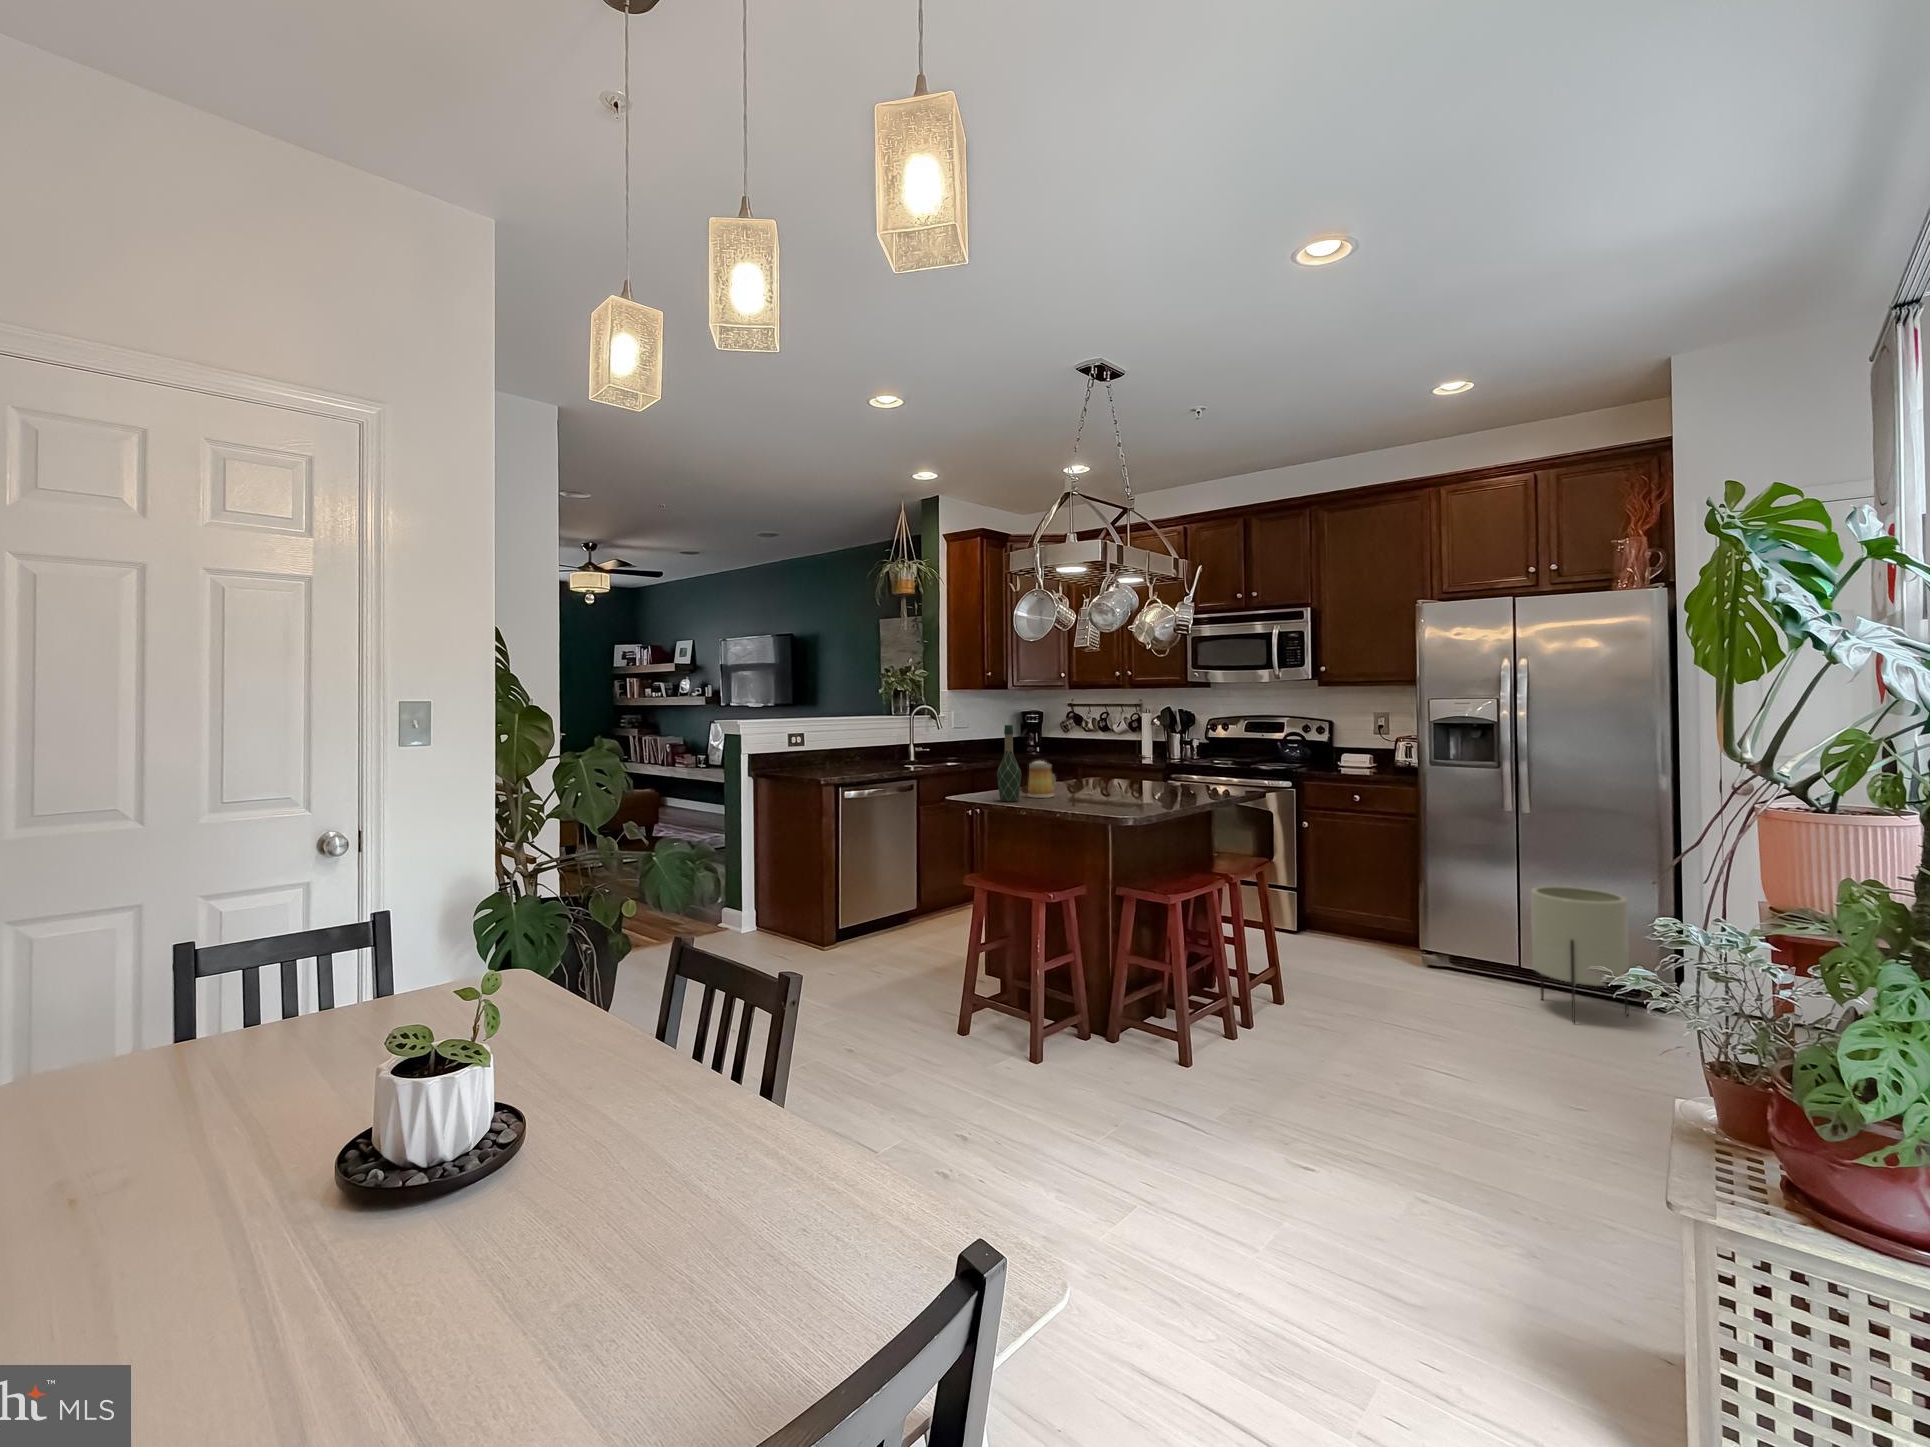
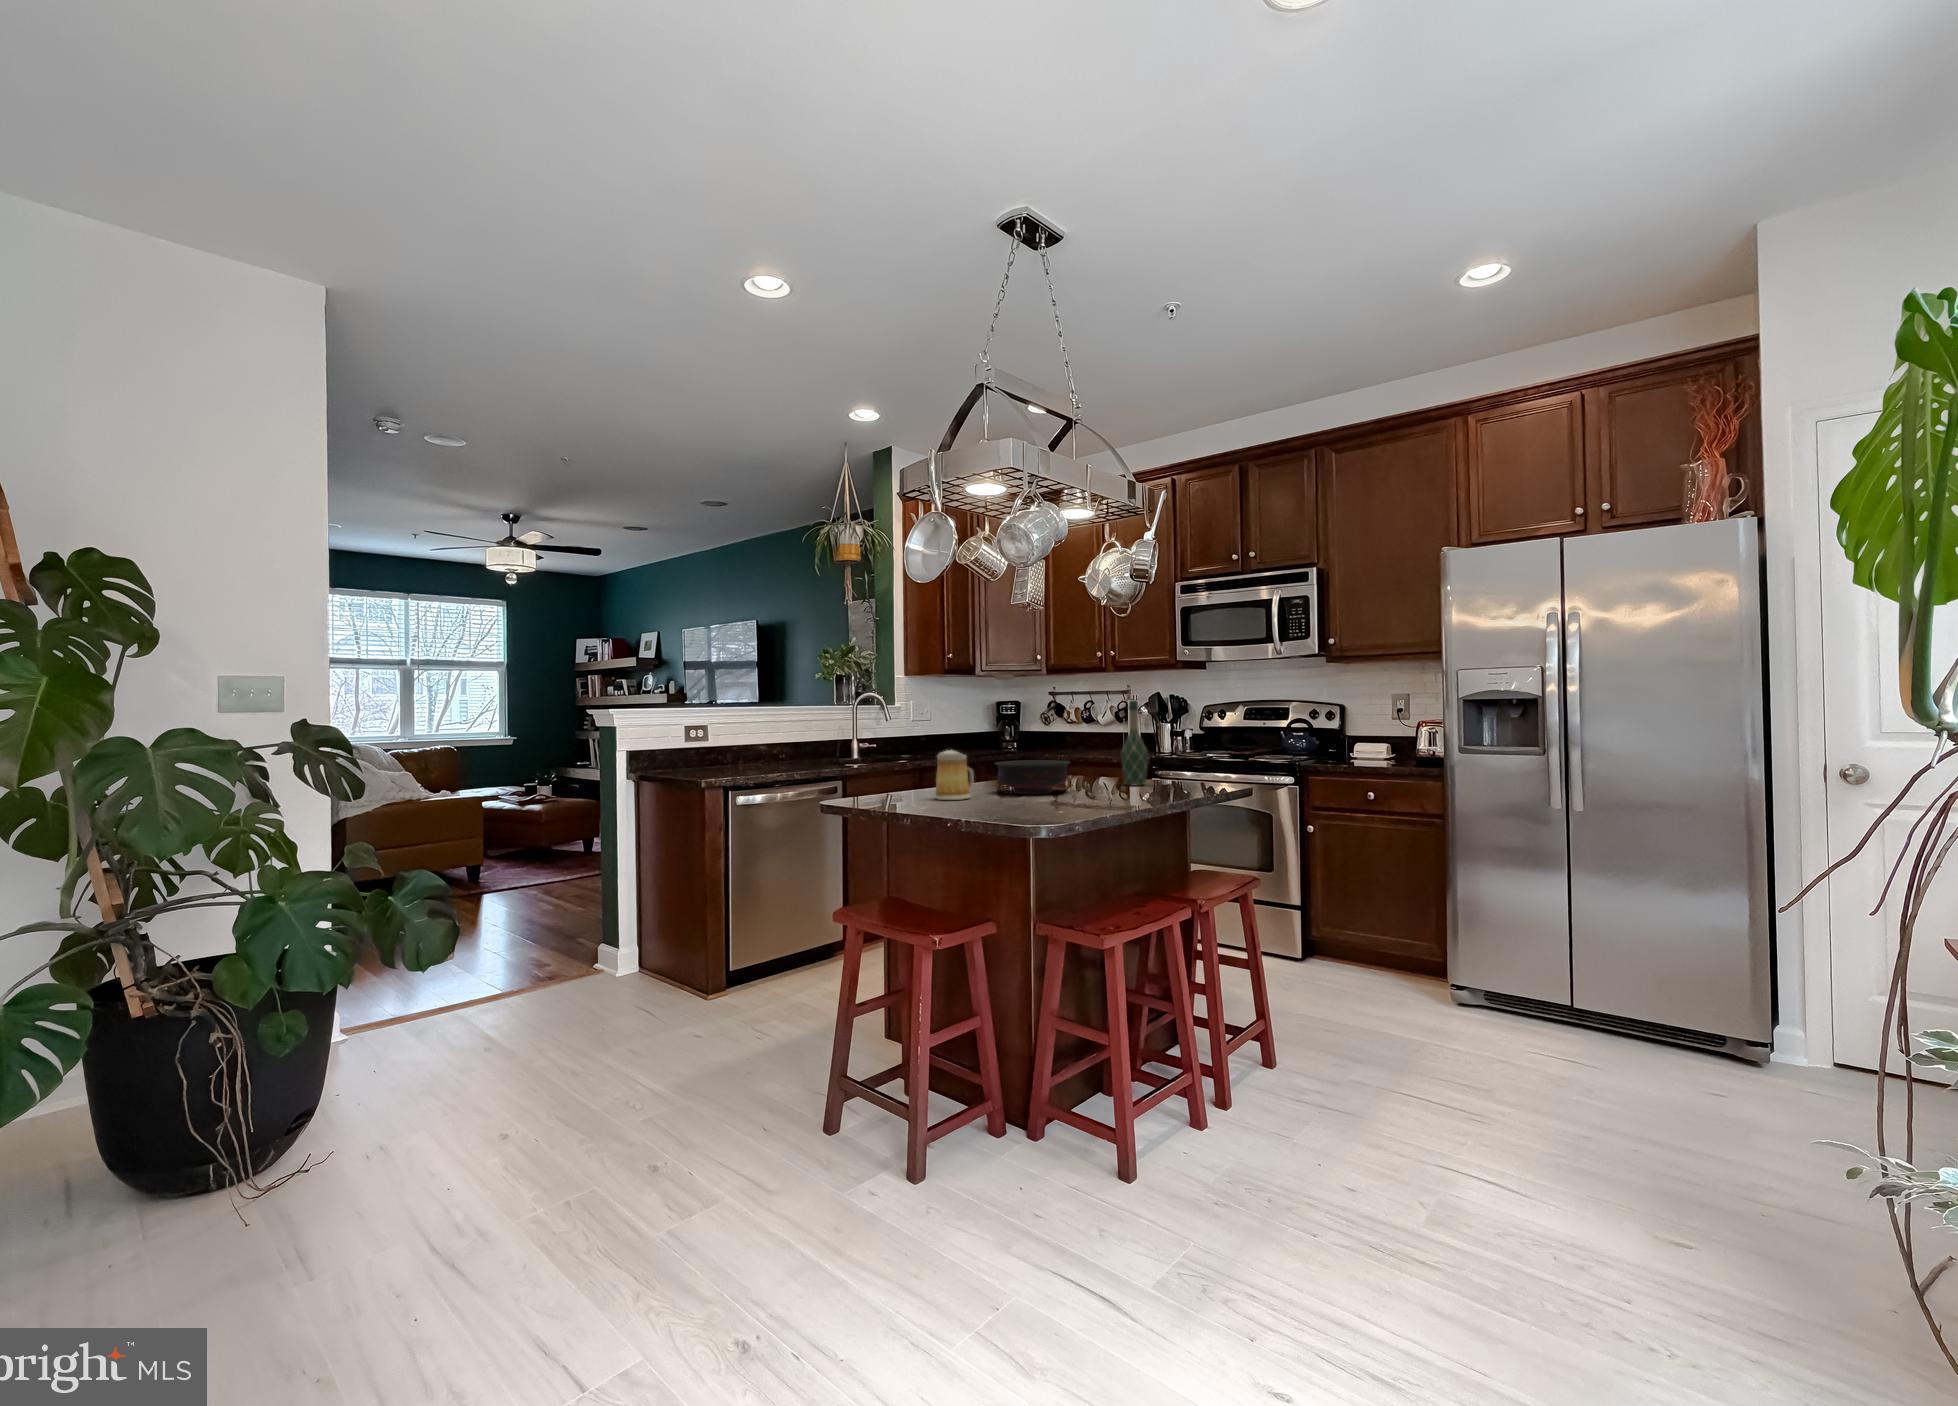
wine bottle: present [997,725,1021,801] -> present [1121,700,1148,785]
bowl: none [1067,767,1126,794] -> present [995,760,1070,794]
planter: present [1531,886,1629,1023] -> none [1590,907,1719,1093]

